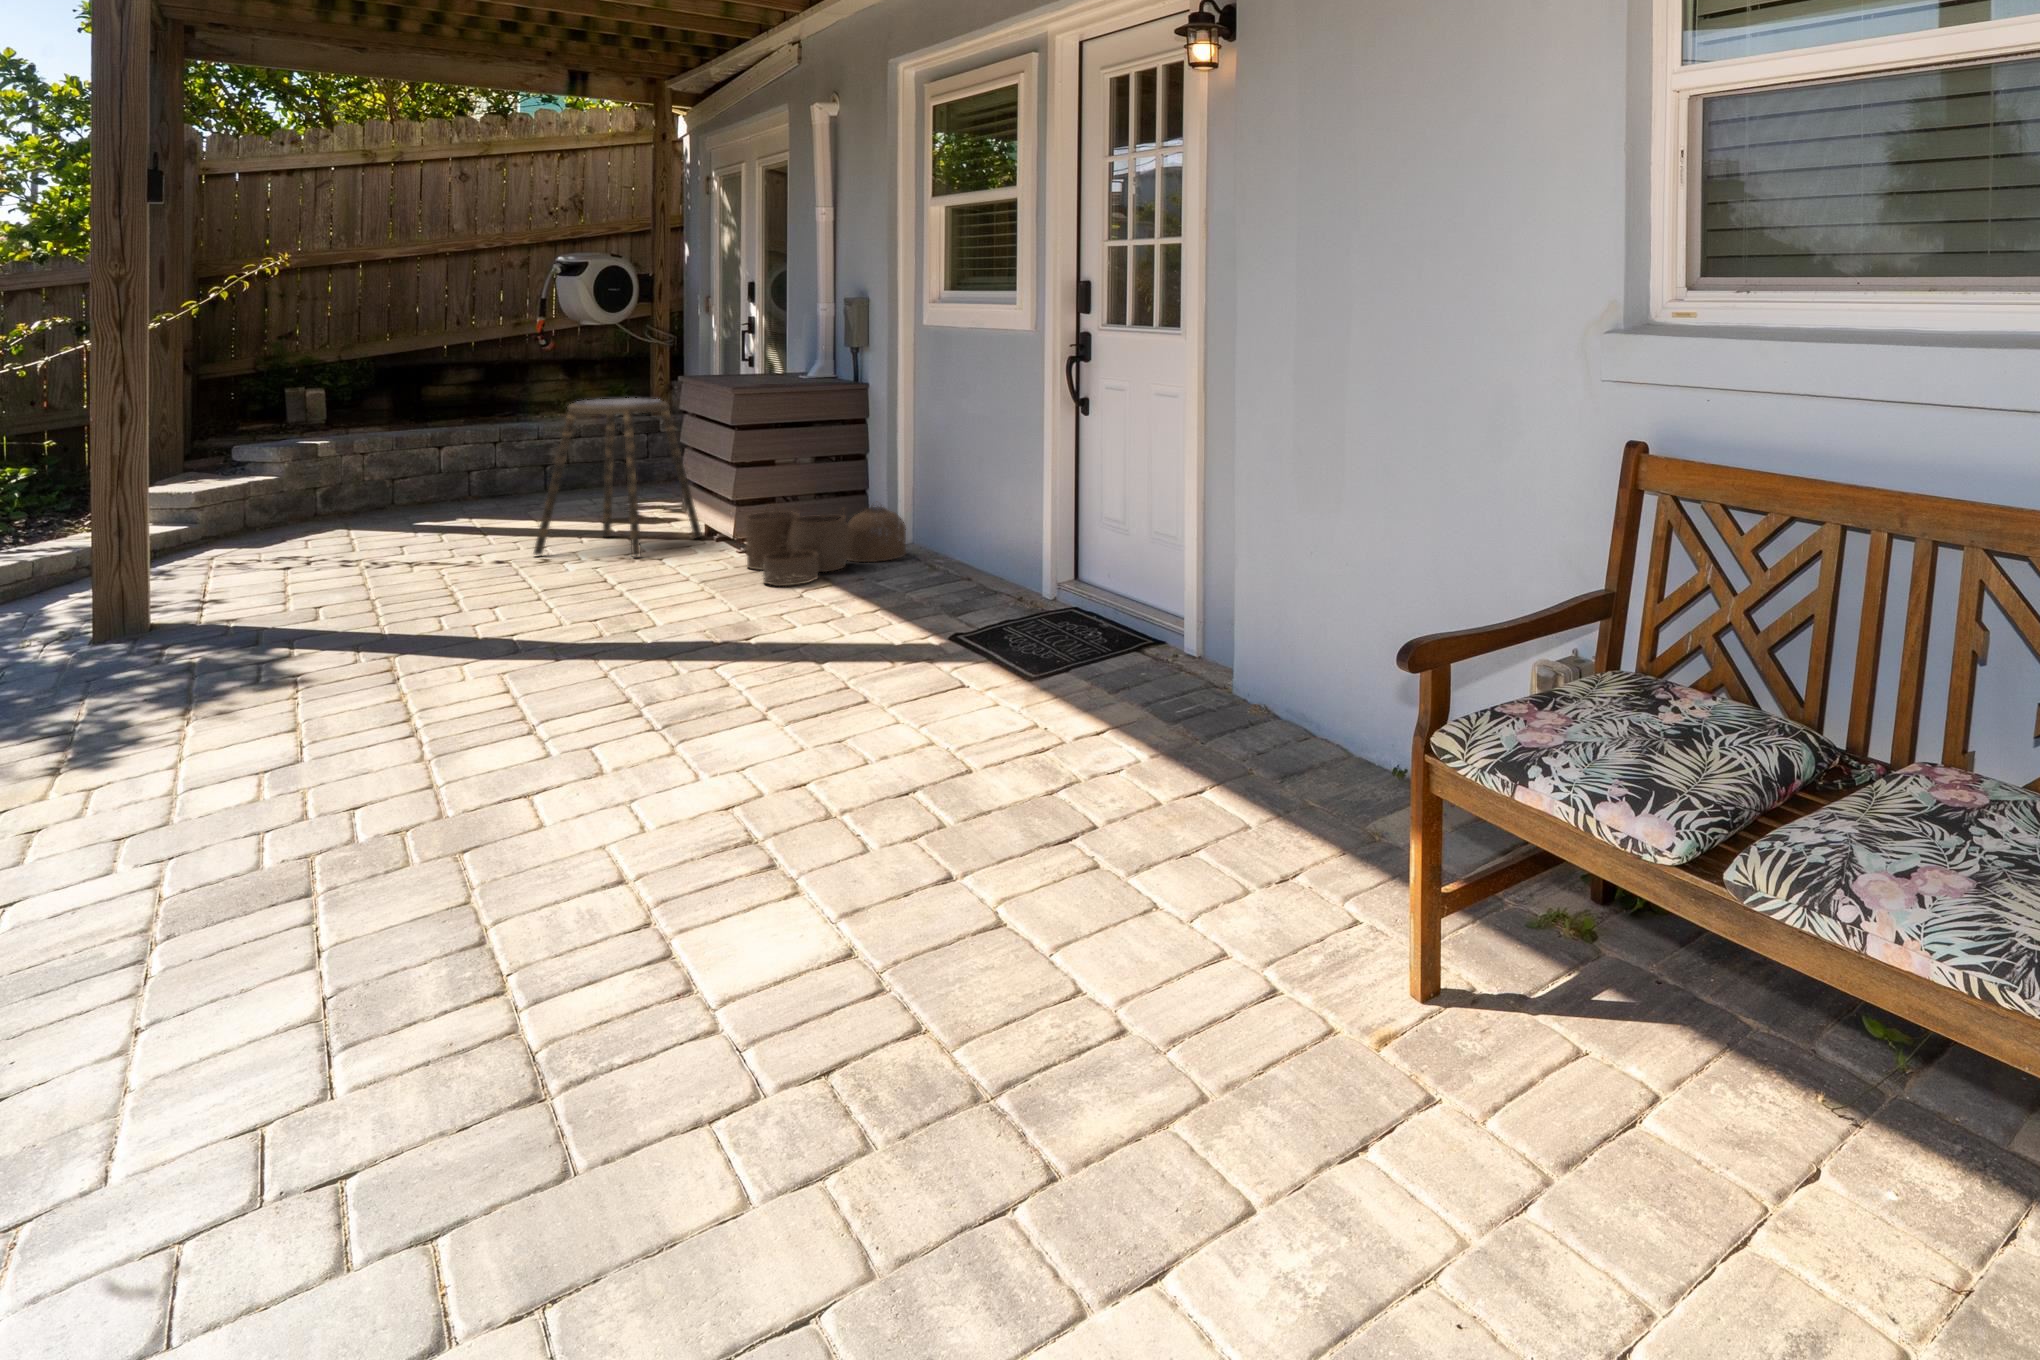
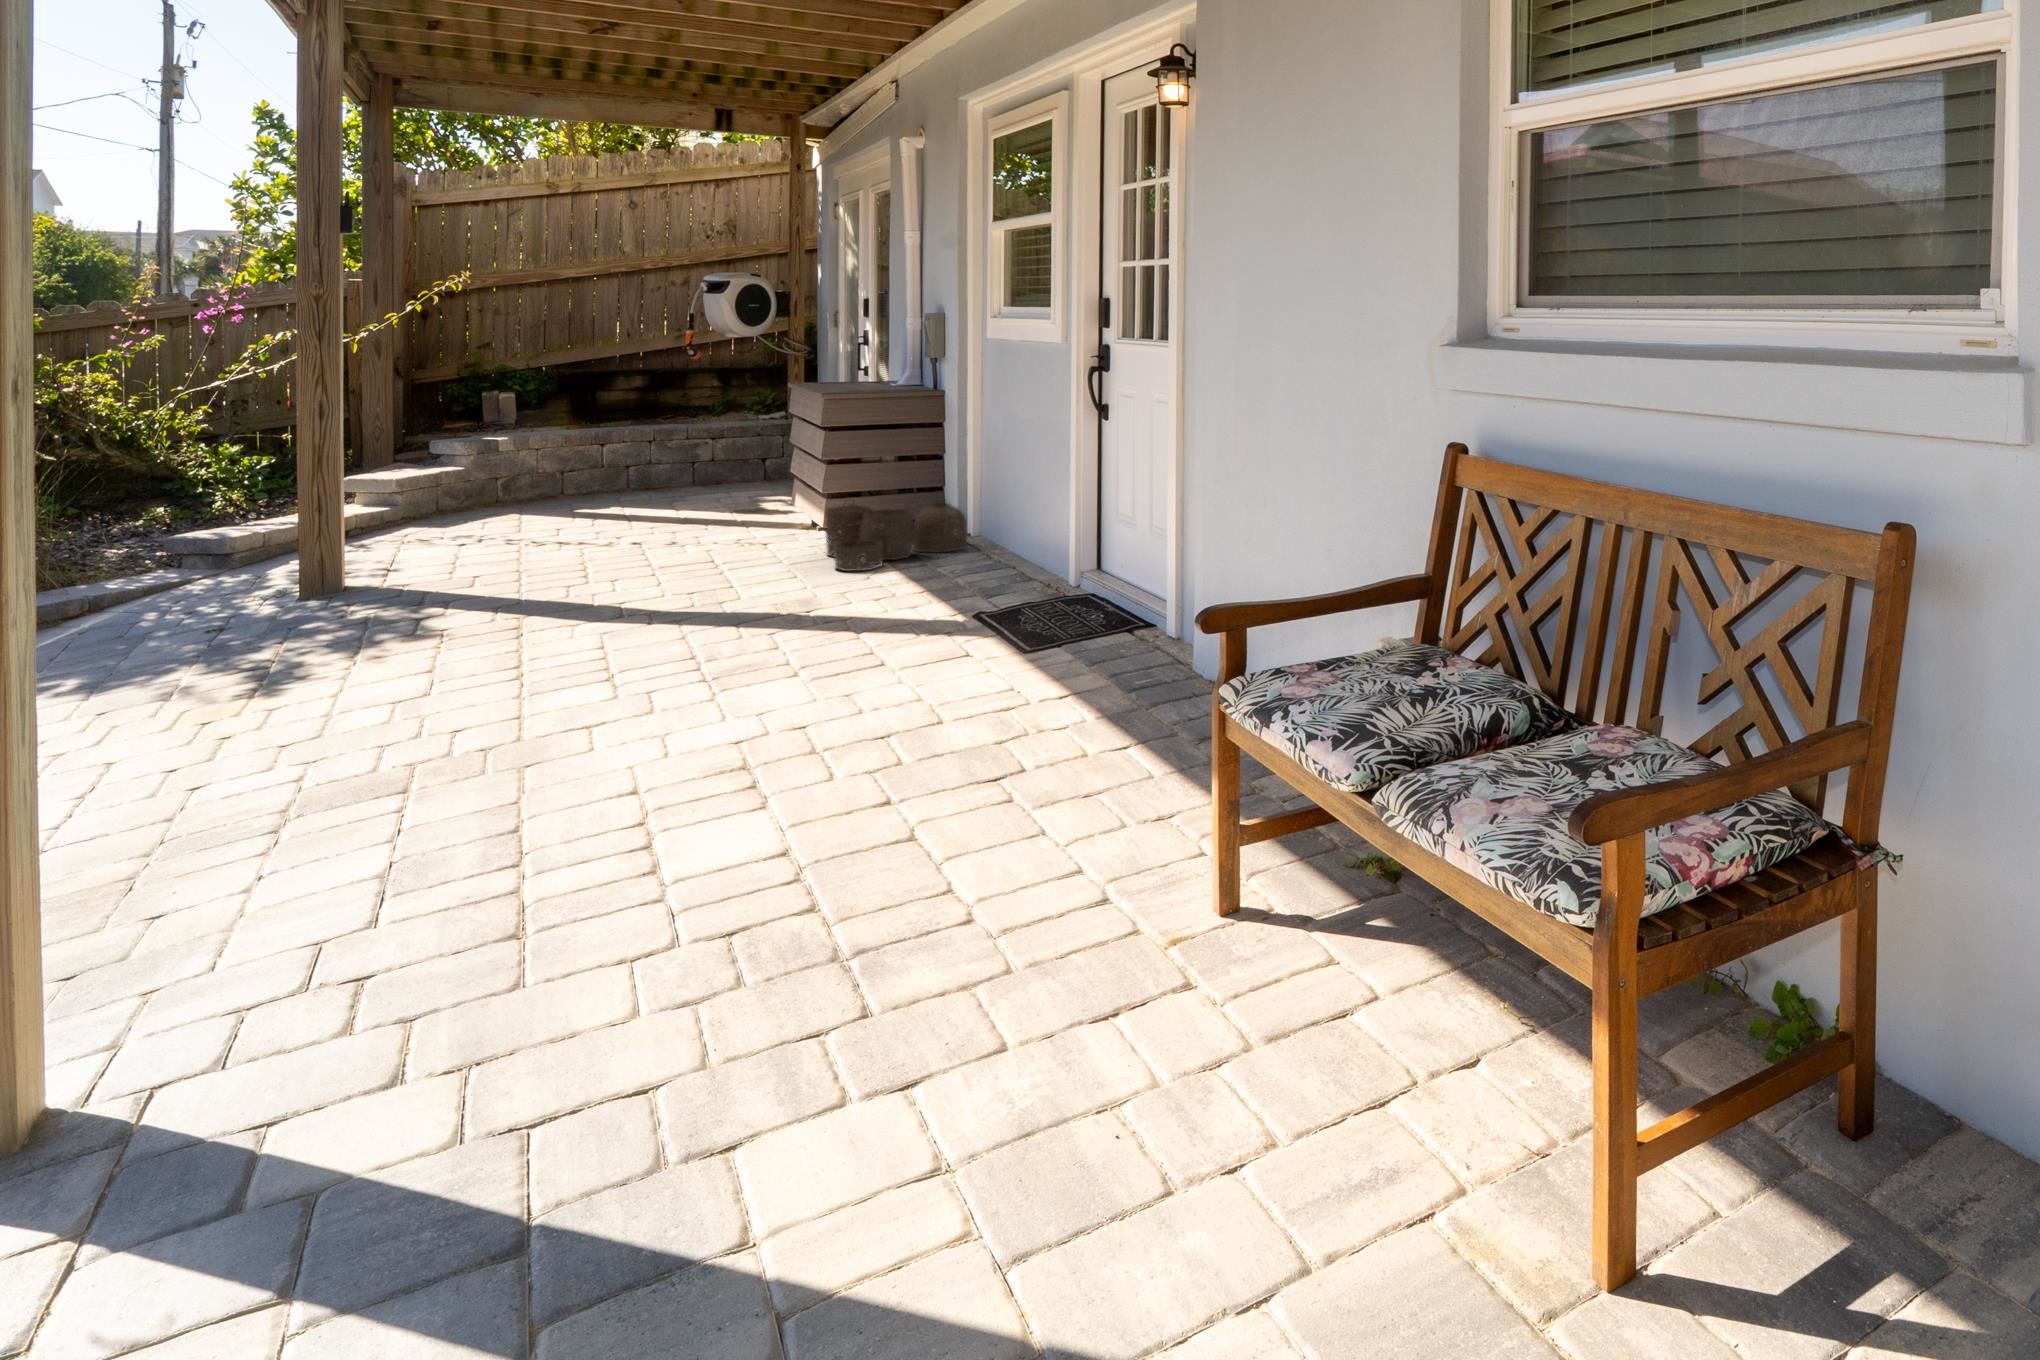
stool: present [534,398,702,556] -> none [655,403,800,544]

